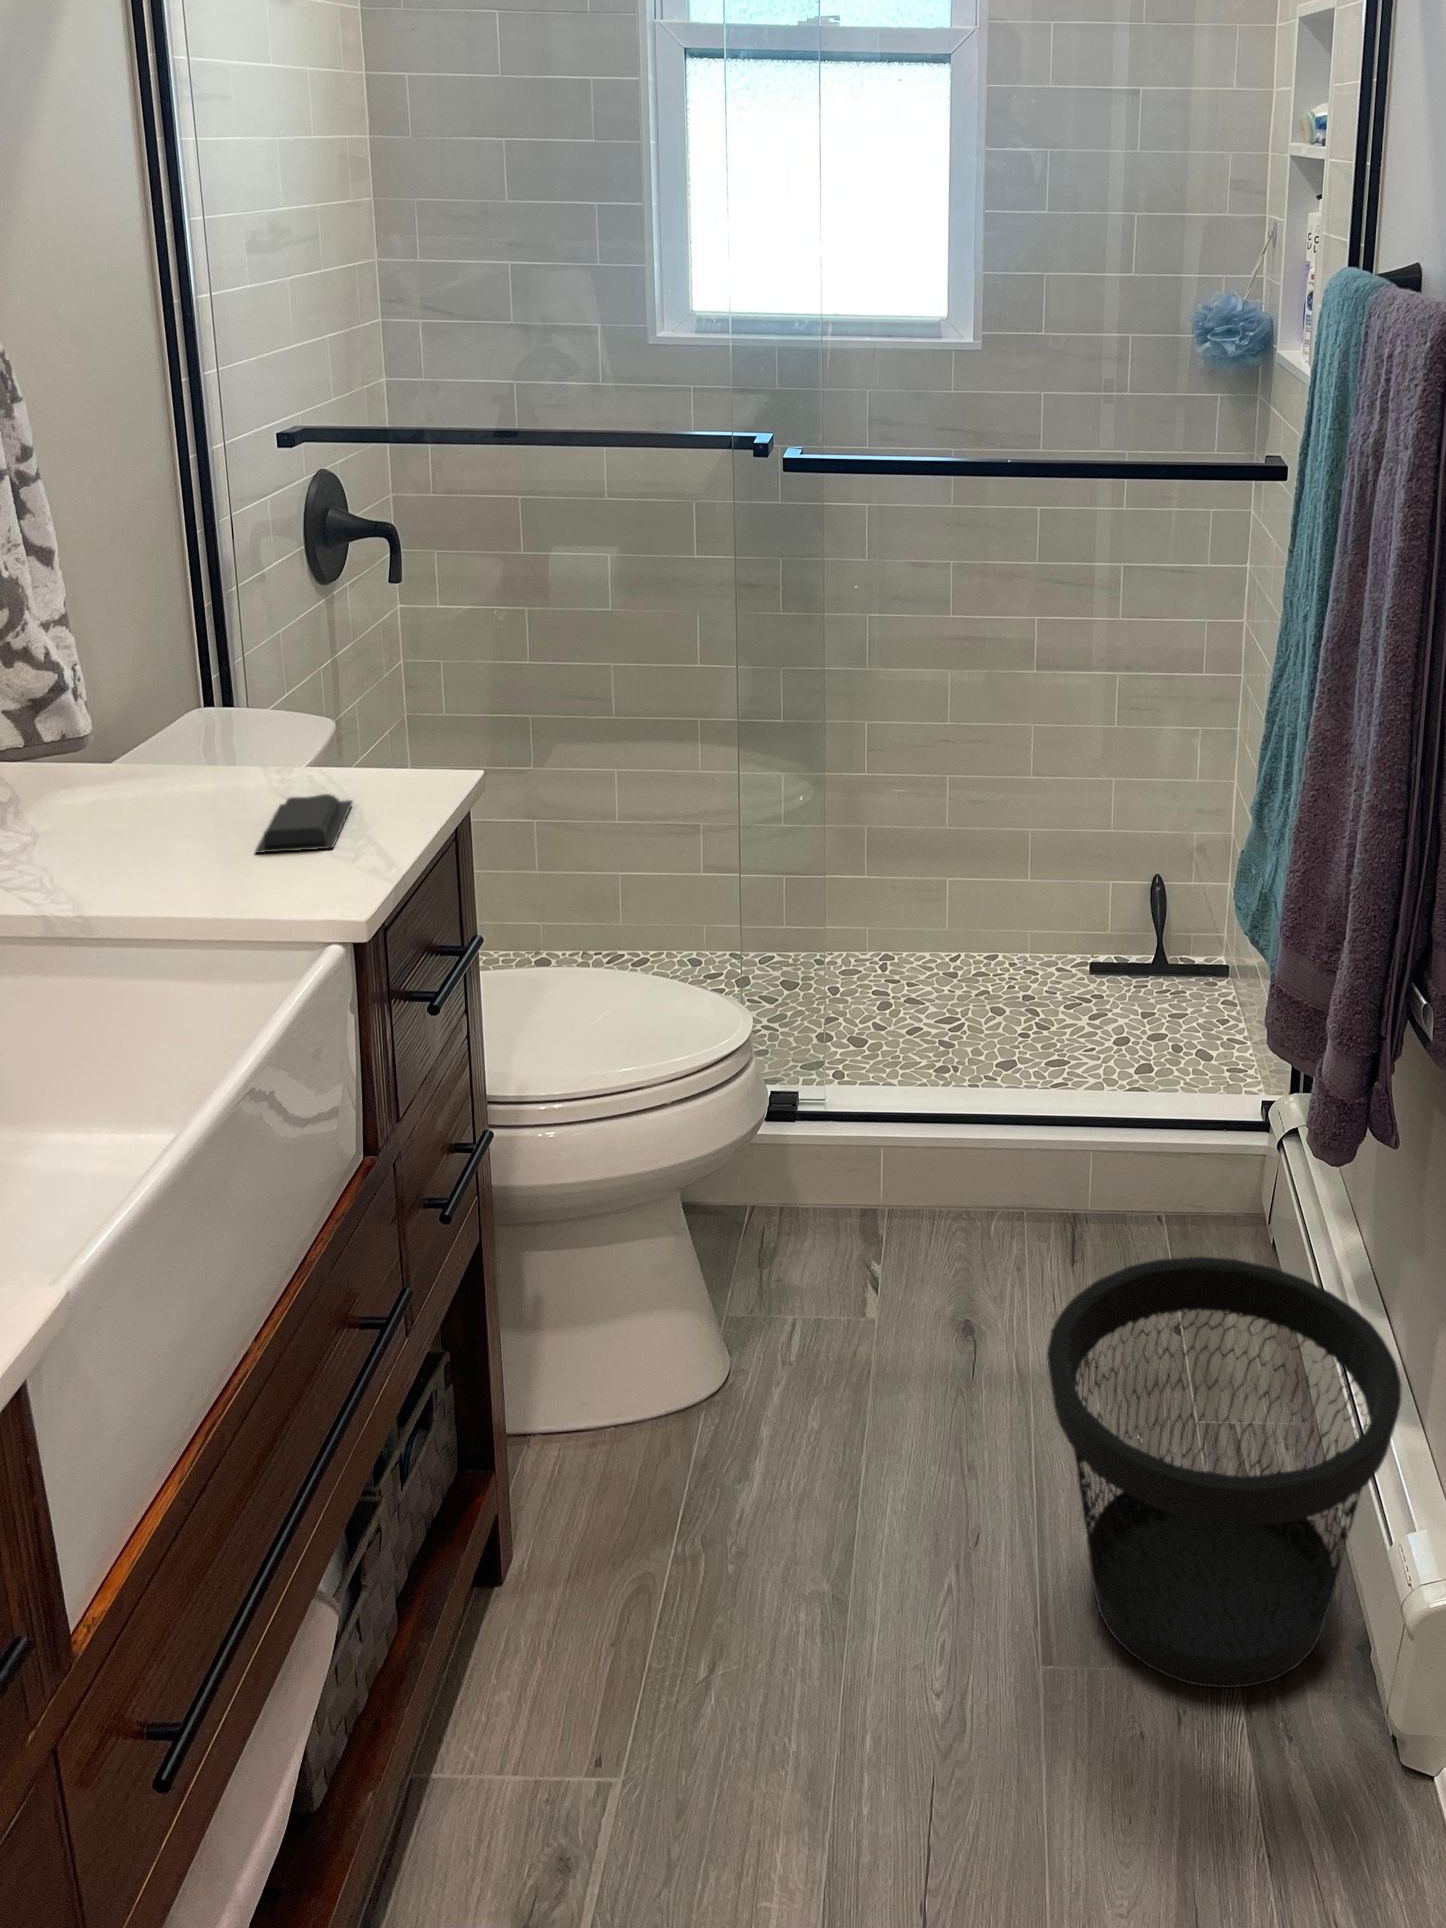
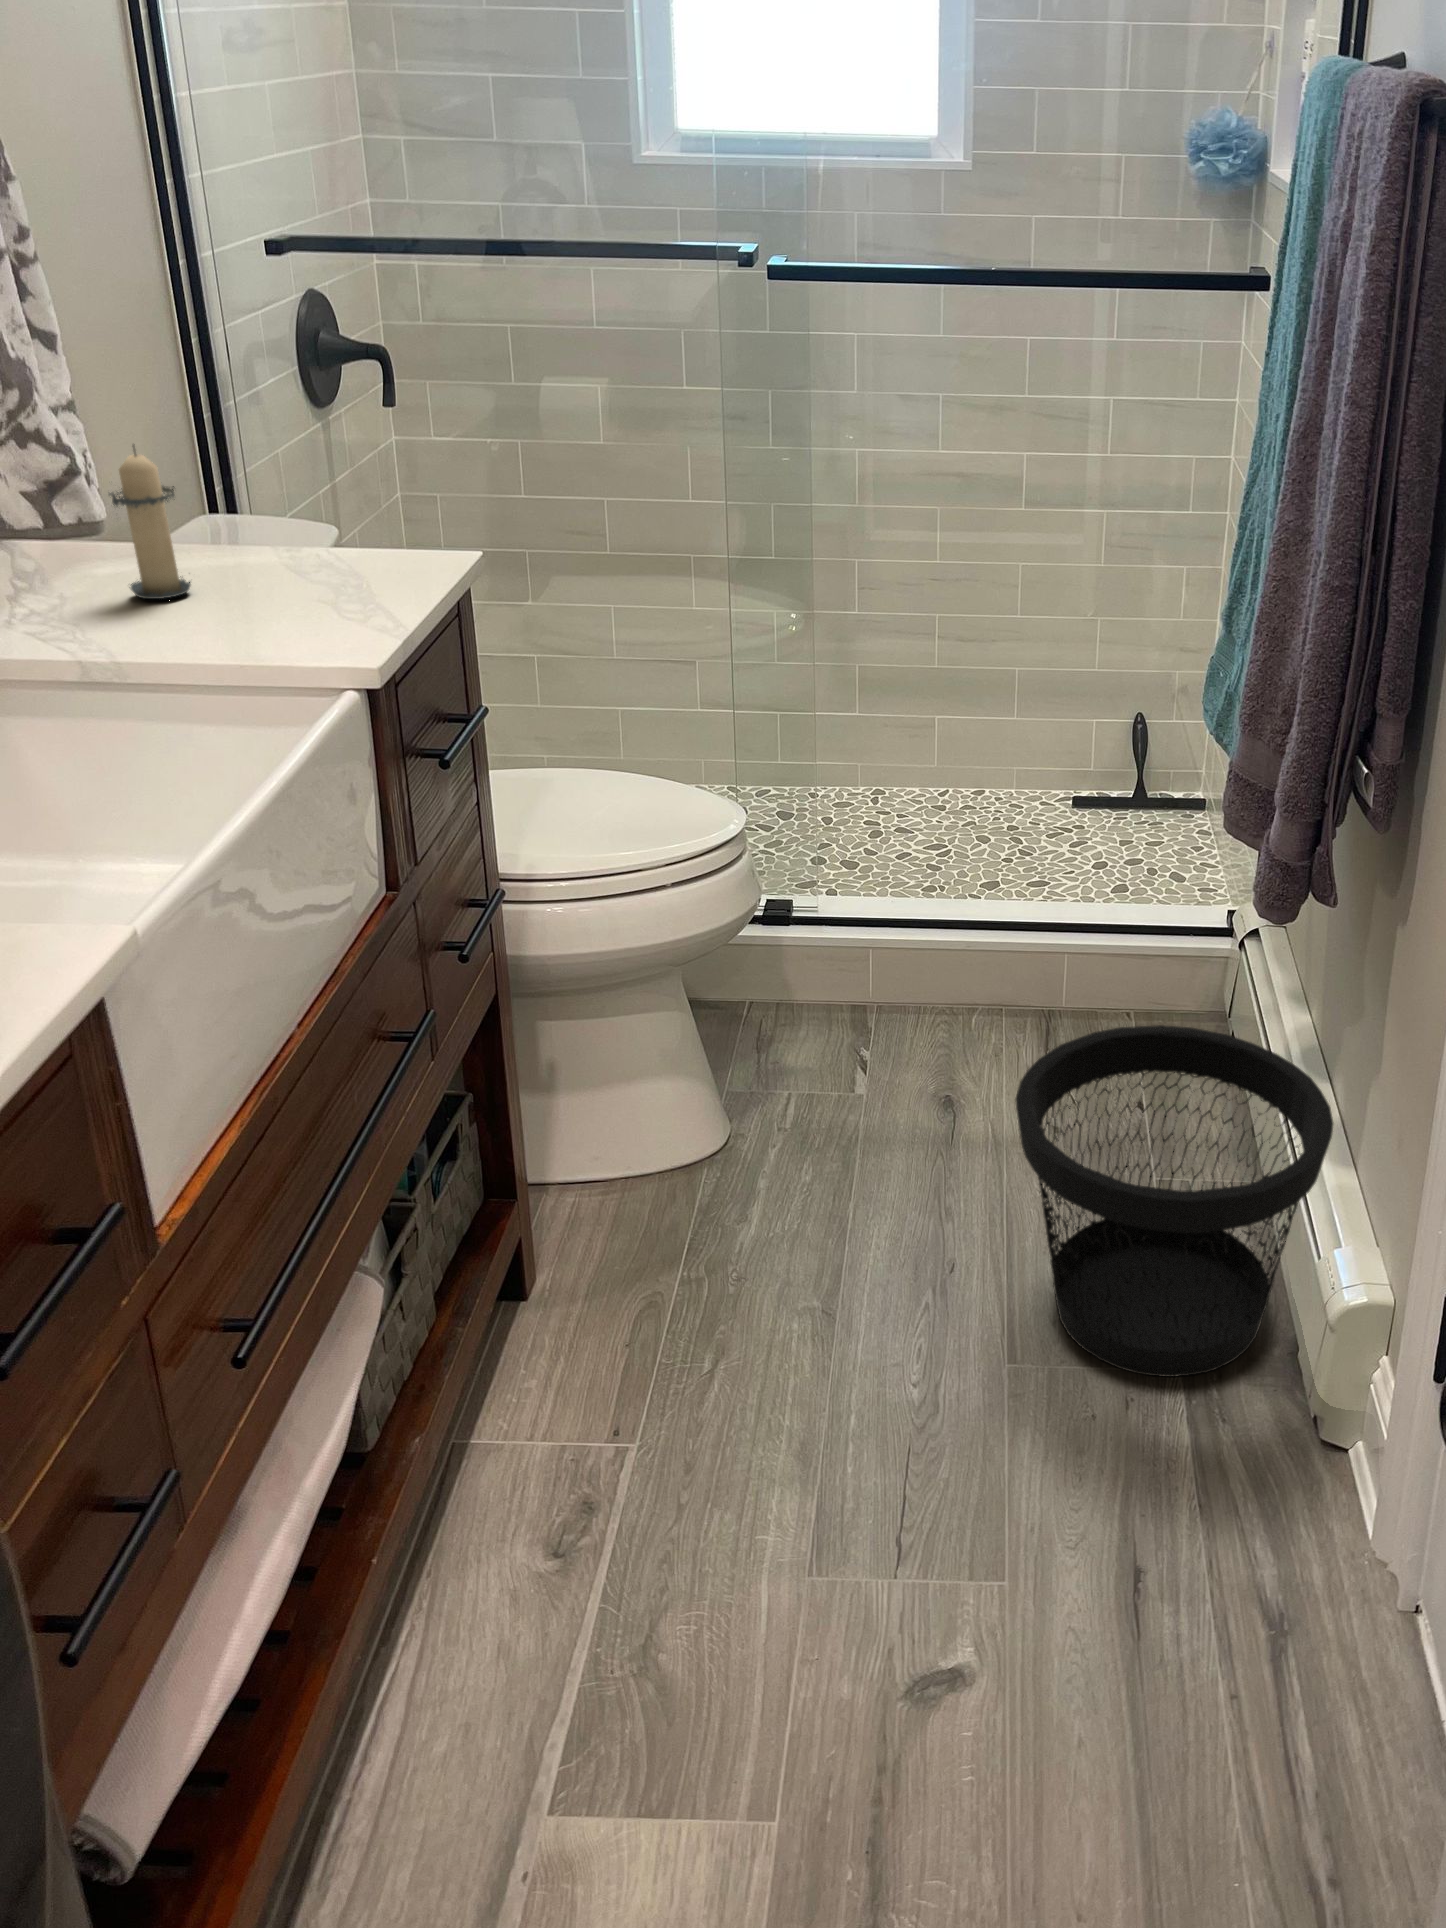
candle: none [90,668,184,830] -> present [109,444,191,599]
soap bar: present [256,794,352,853] -> none [269,571,359,618]

